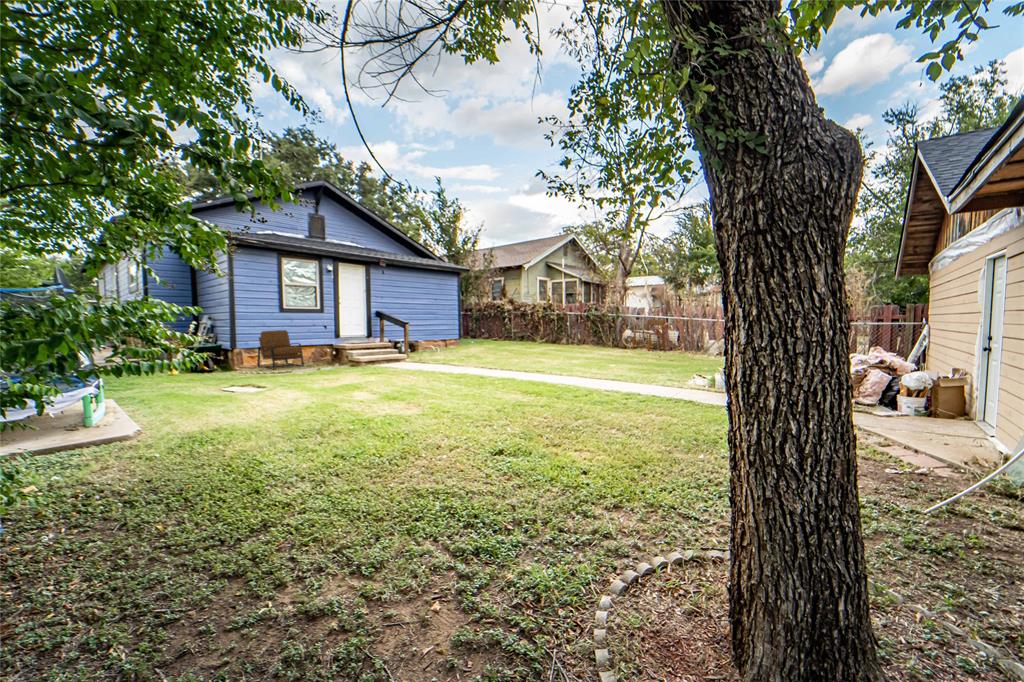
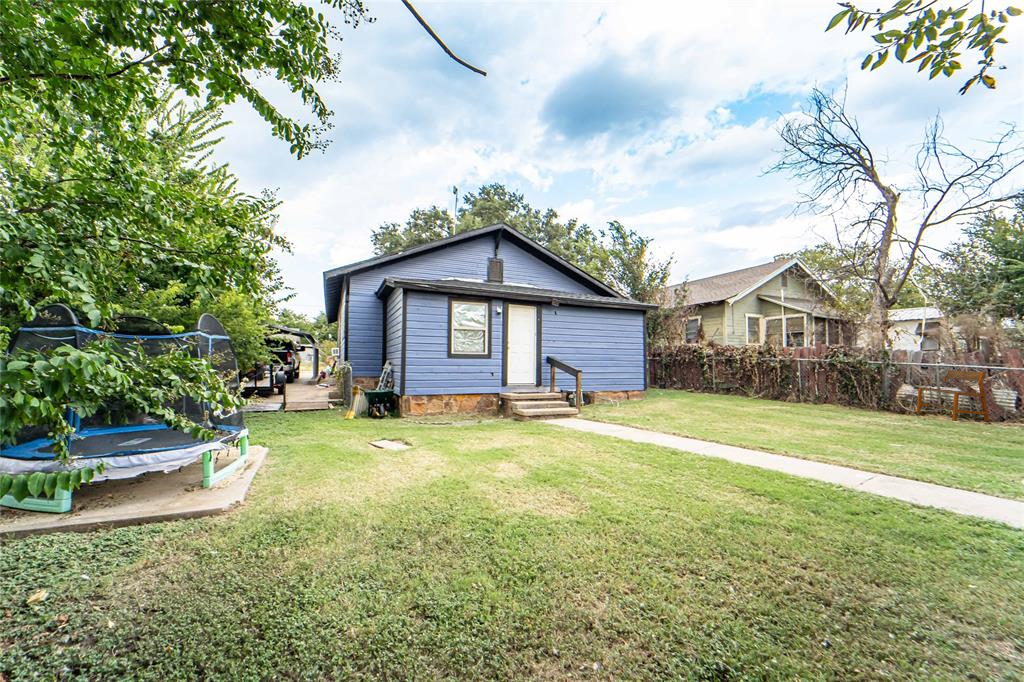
chair: present [258,330,304,369] -> none [423,377,466,420]

